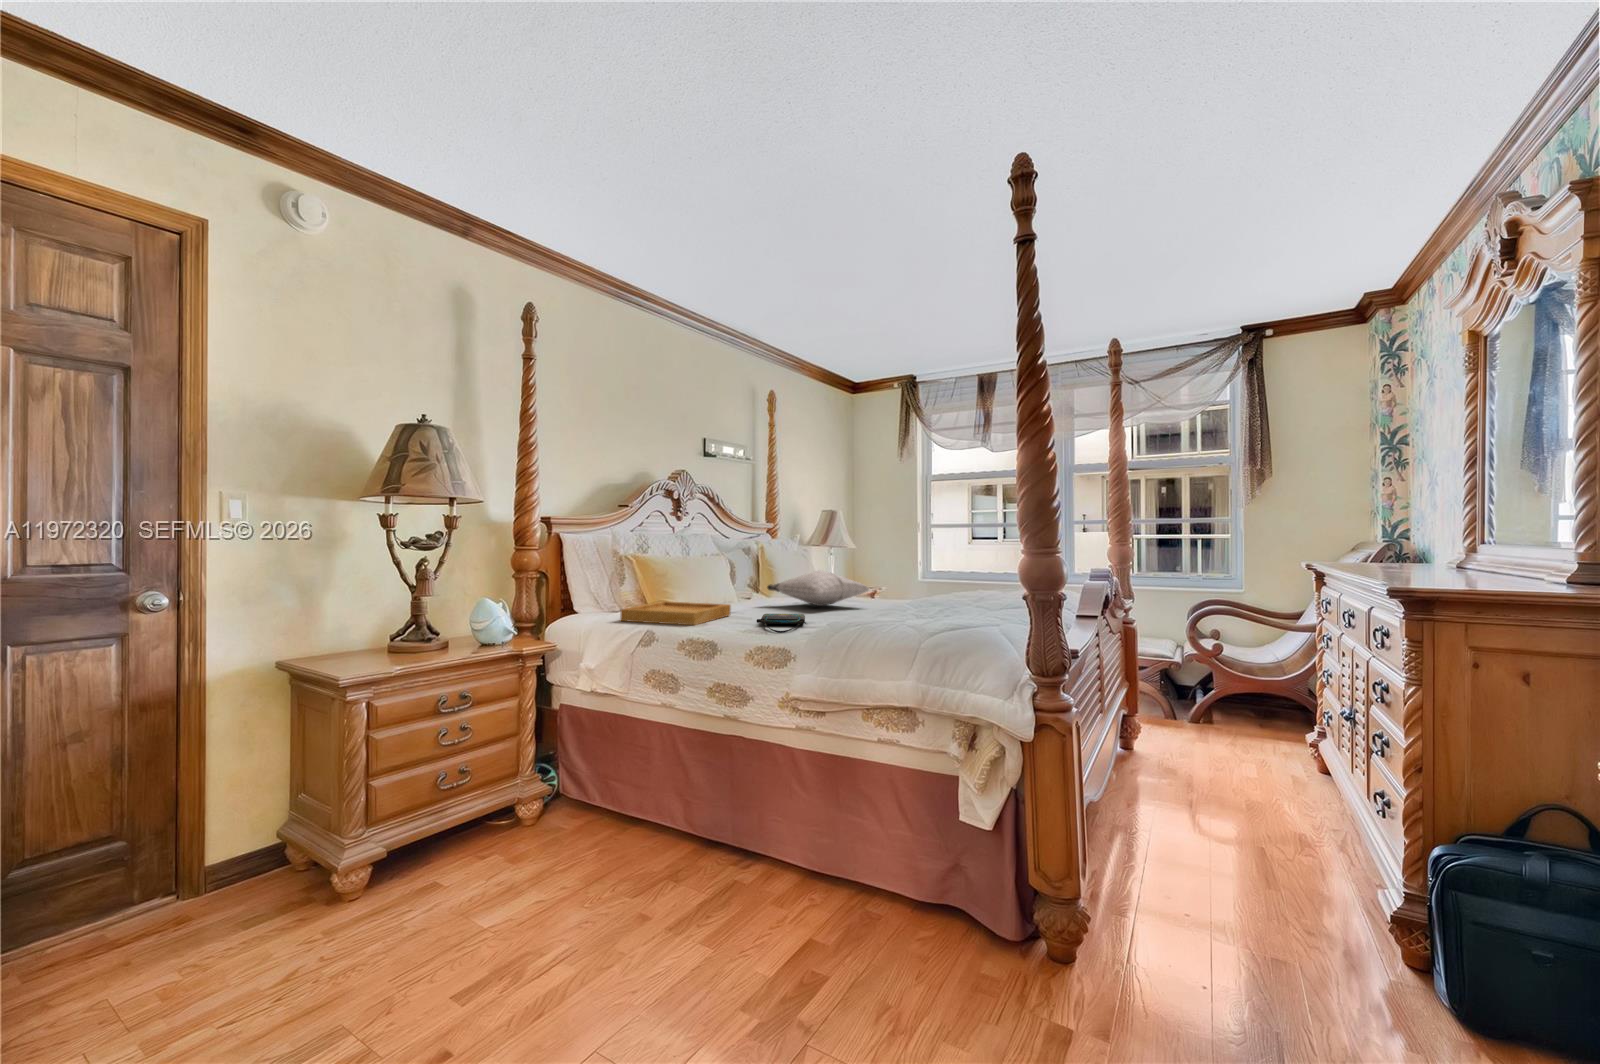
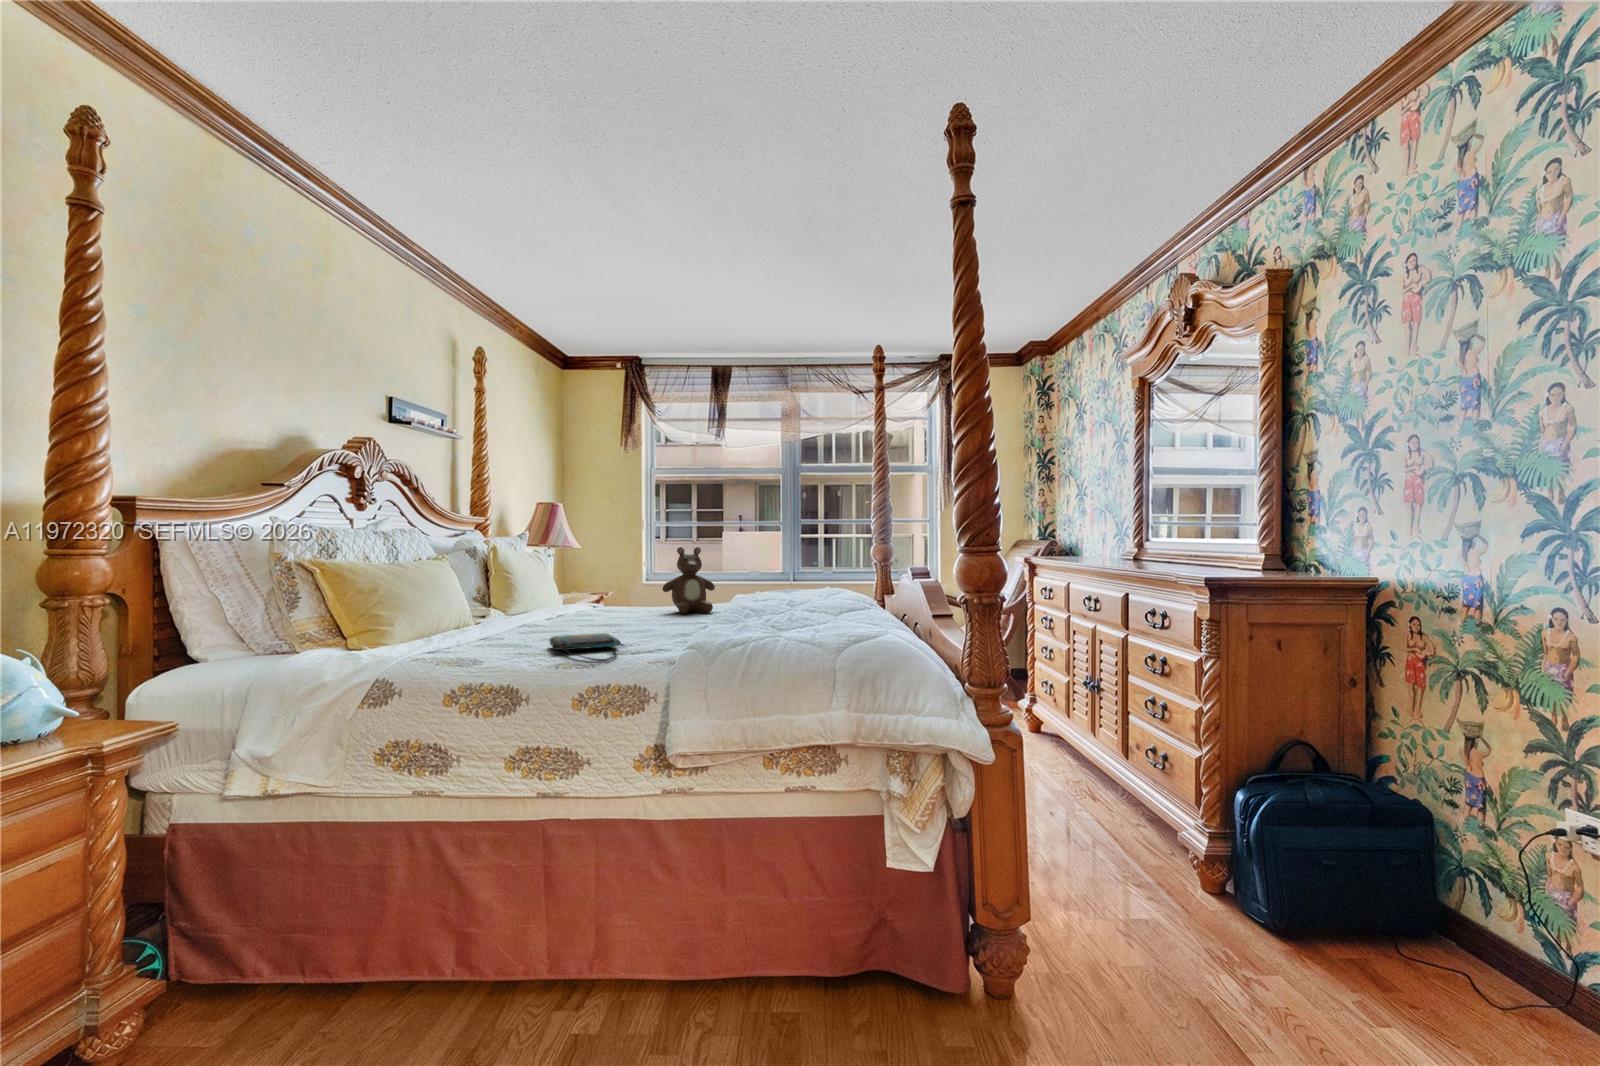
teddy bear: none [885,549,931,605] -> present [662,547,715,614]
pillow: present [767,570,870,606] -> none [516,575,656,622]
tray: present [620,601,731,625] -> none [306,627,487,667]

